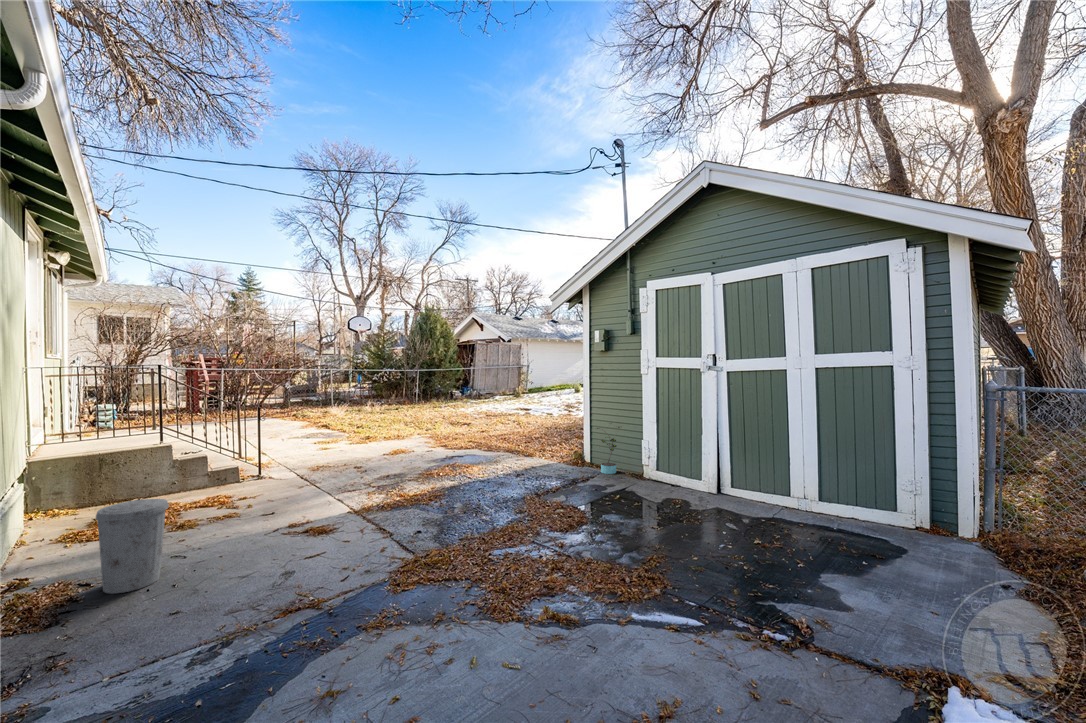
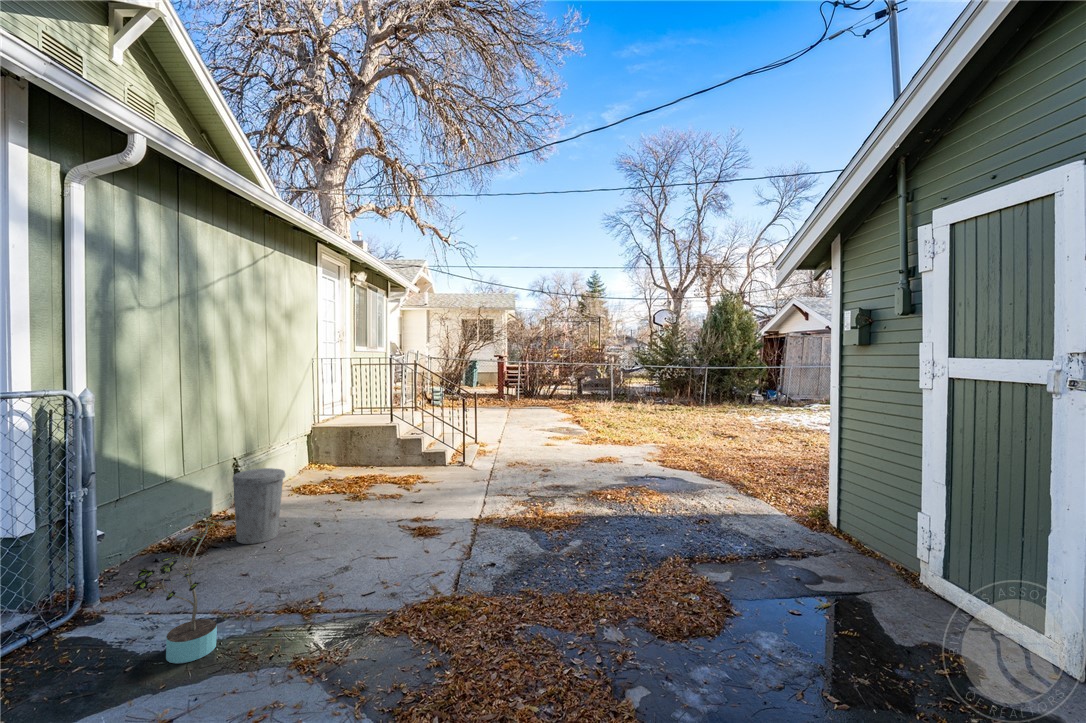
potted plant: present [596,427,620,474] -> present [133,520,224,663]

